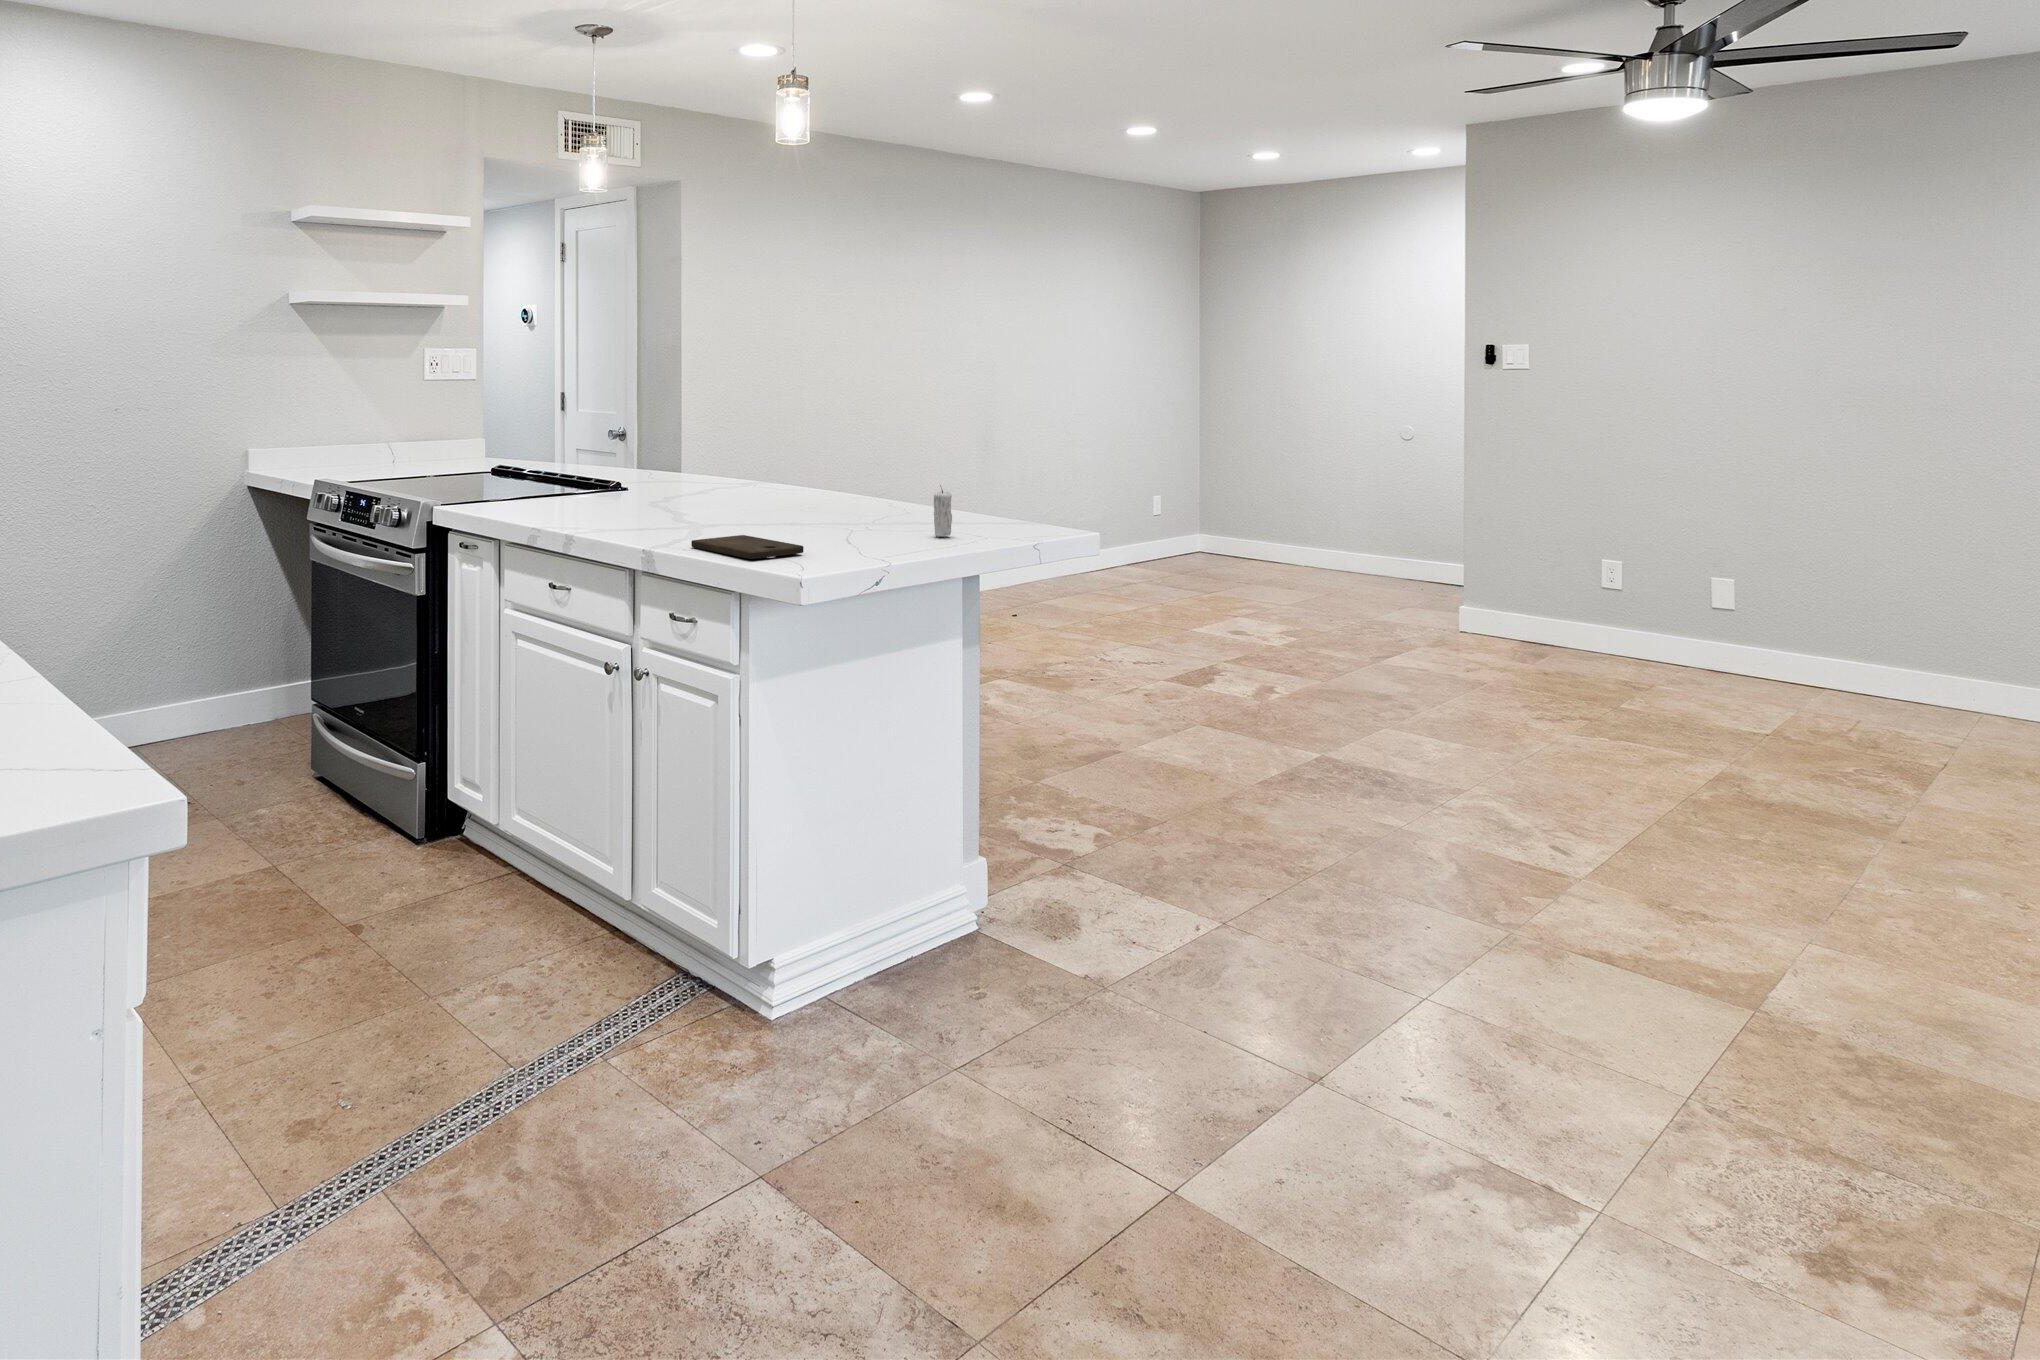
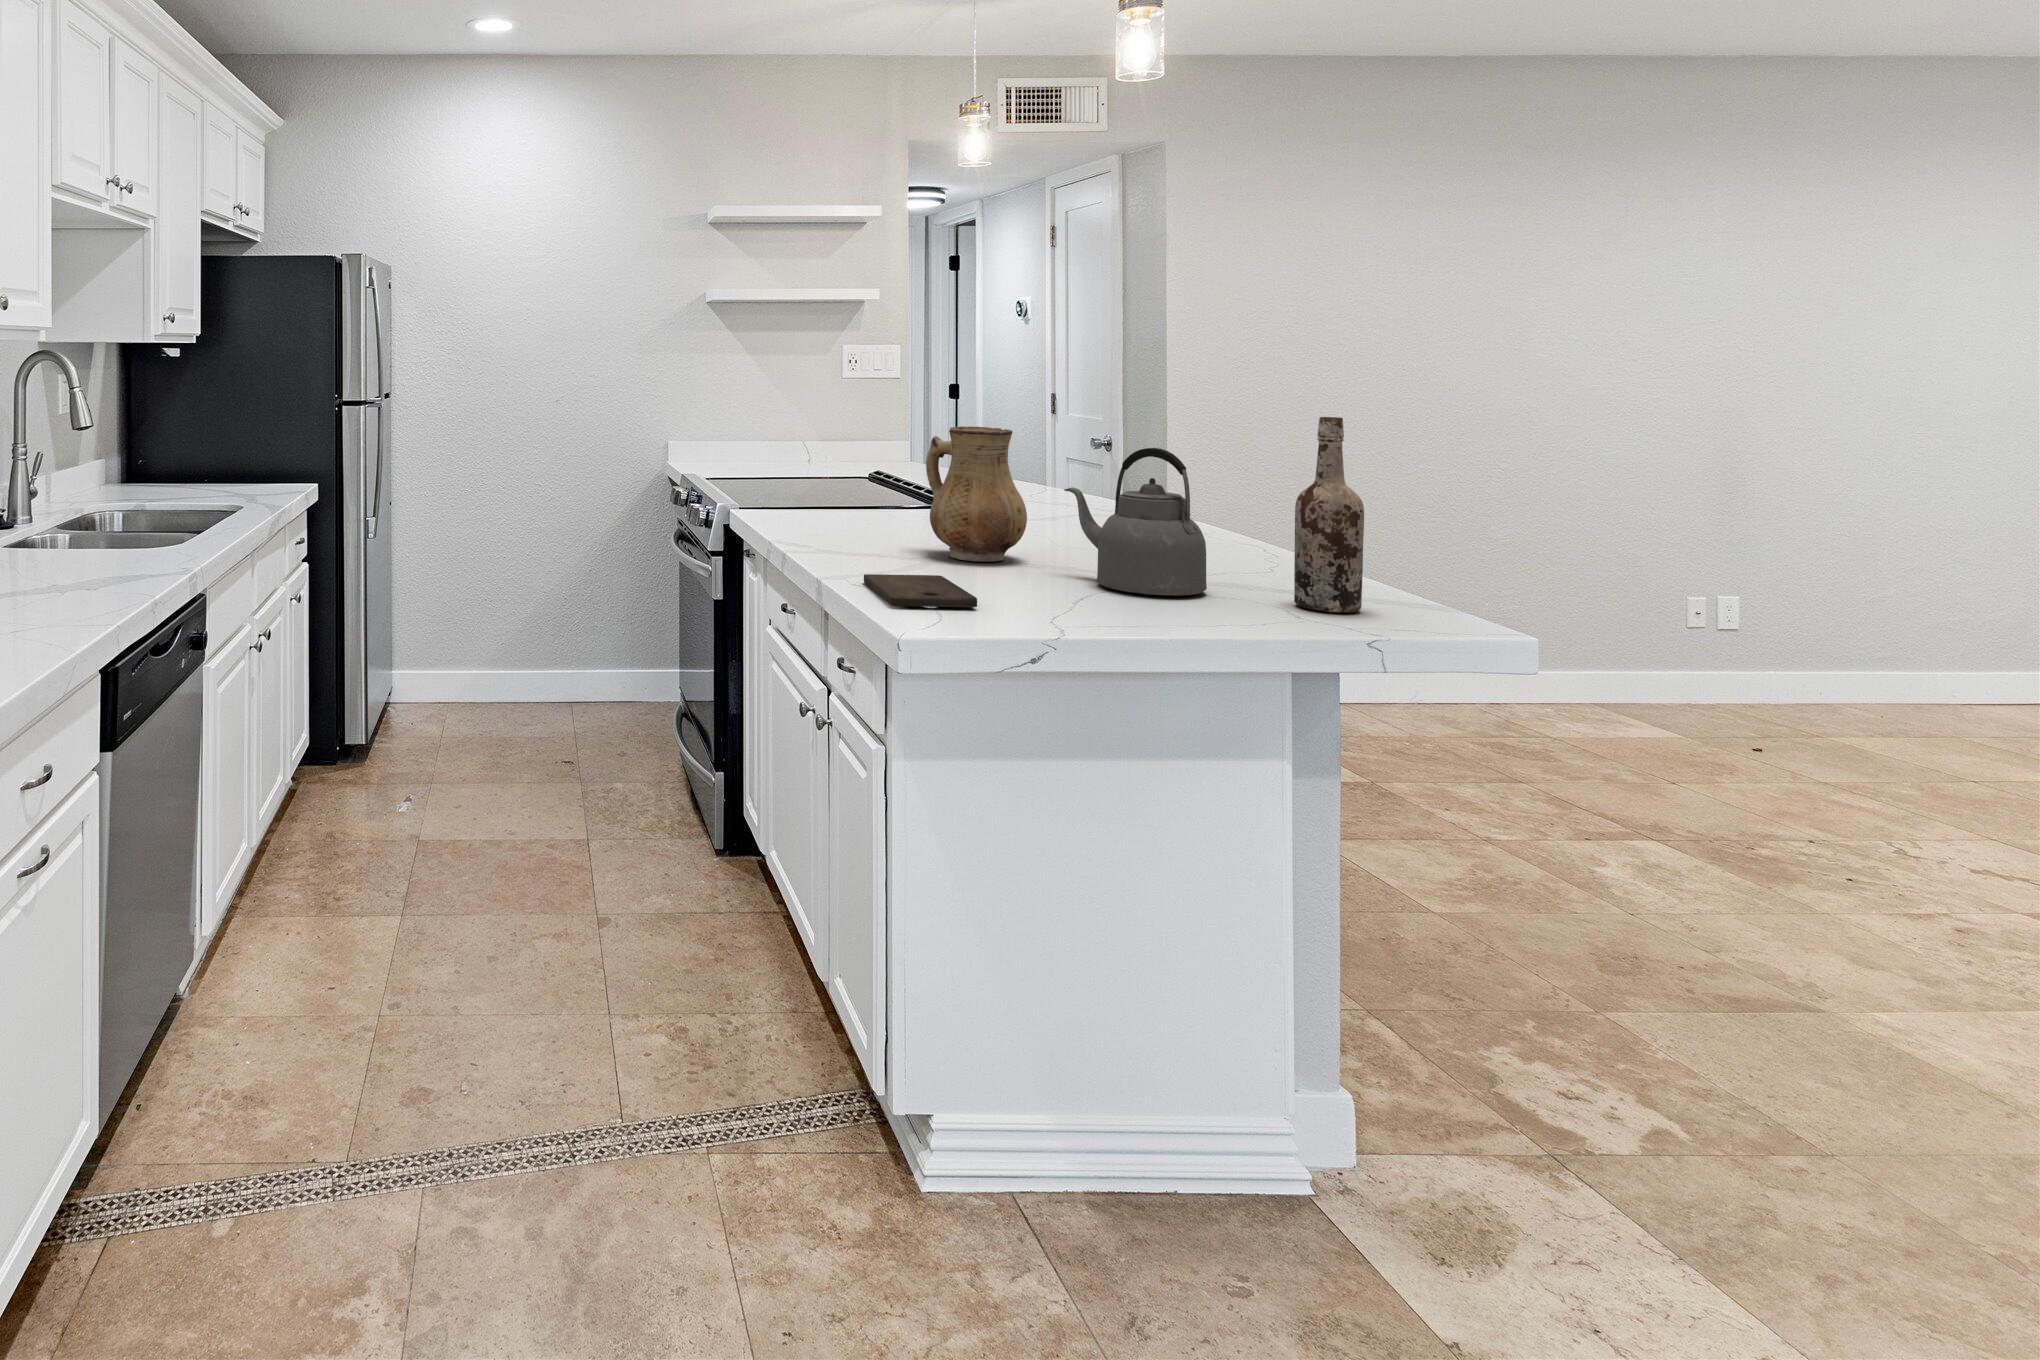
wine bottle: none [958,398,998,531] -> present [1294,417,1364,613]
ceramic pitcher: none [677,416,762,525] -> present [926,426,1027,562]
kettle: none [800,425,906,533] -> present [1064,448,1207,596]
candle: present [934,485,952,537] -> none [1226,534,1257,612]

